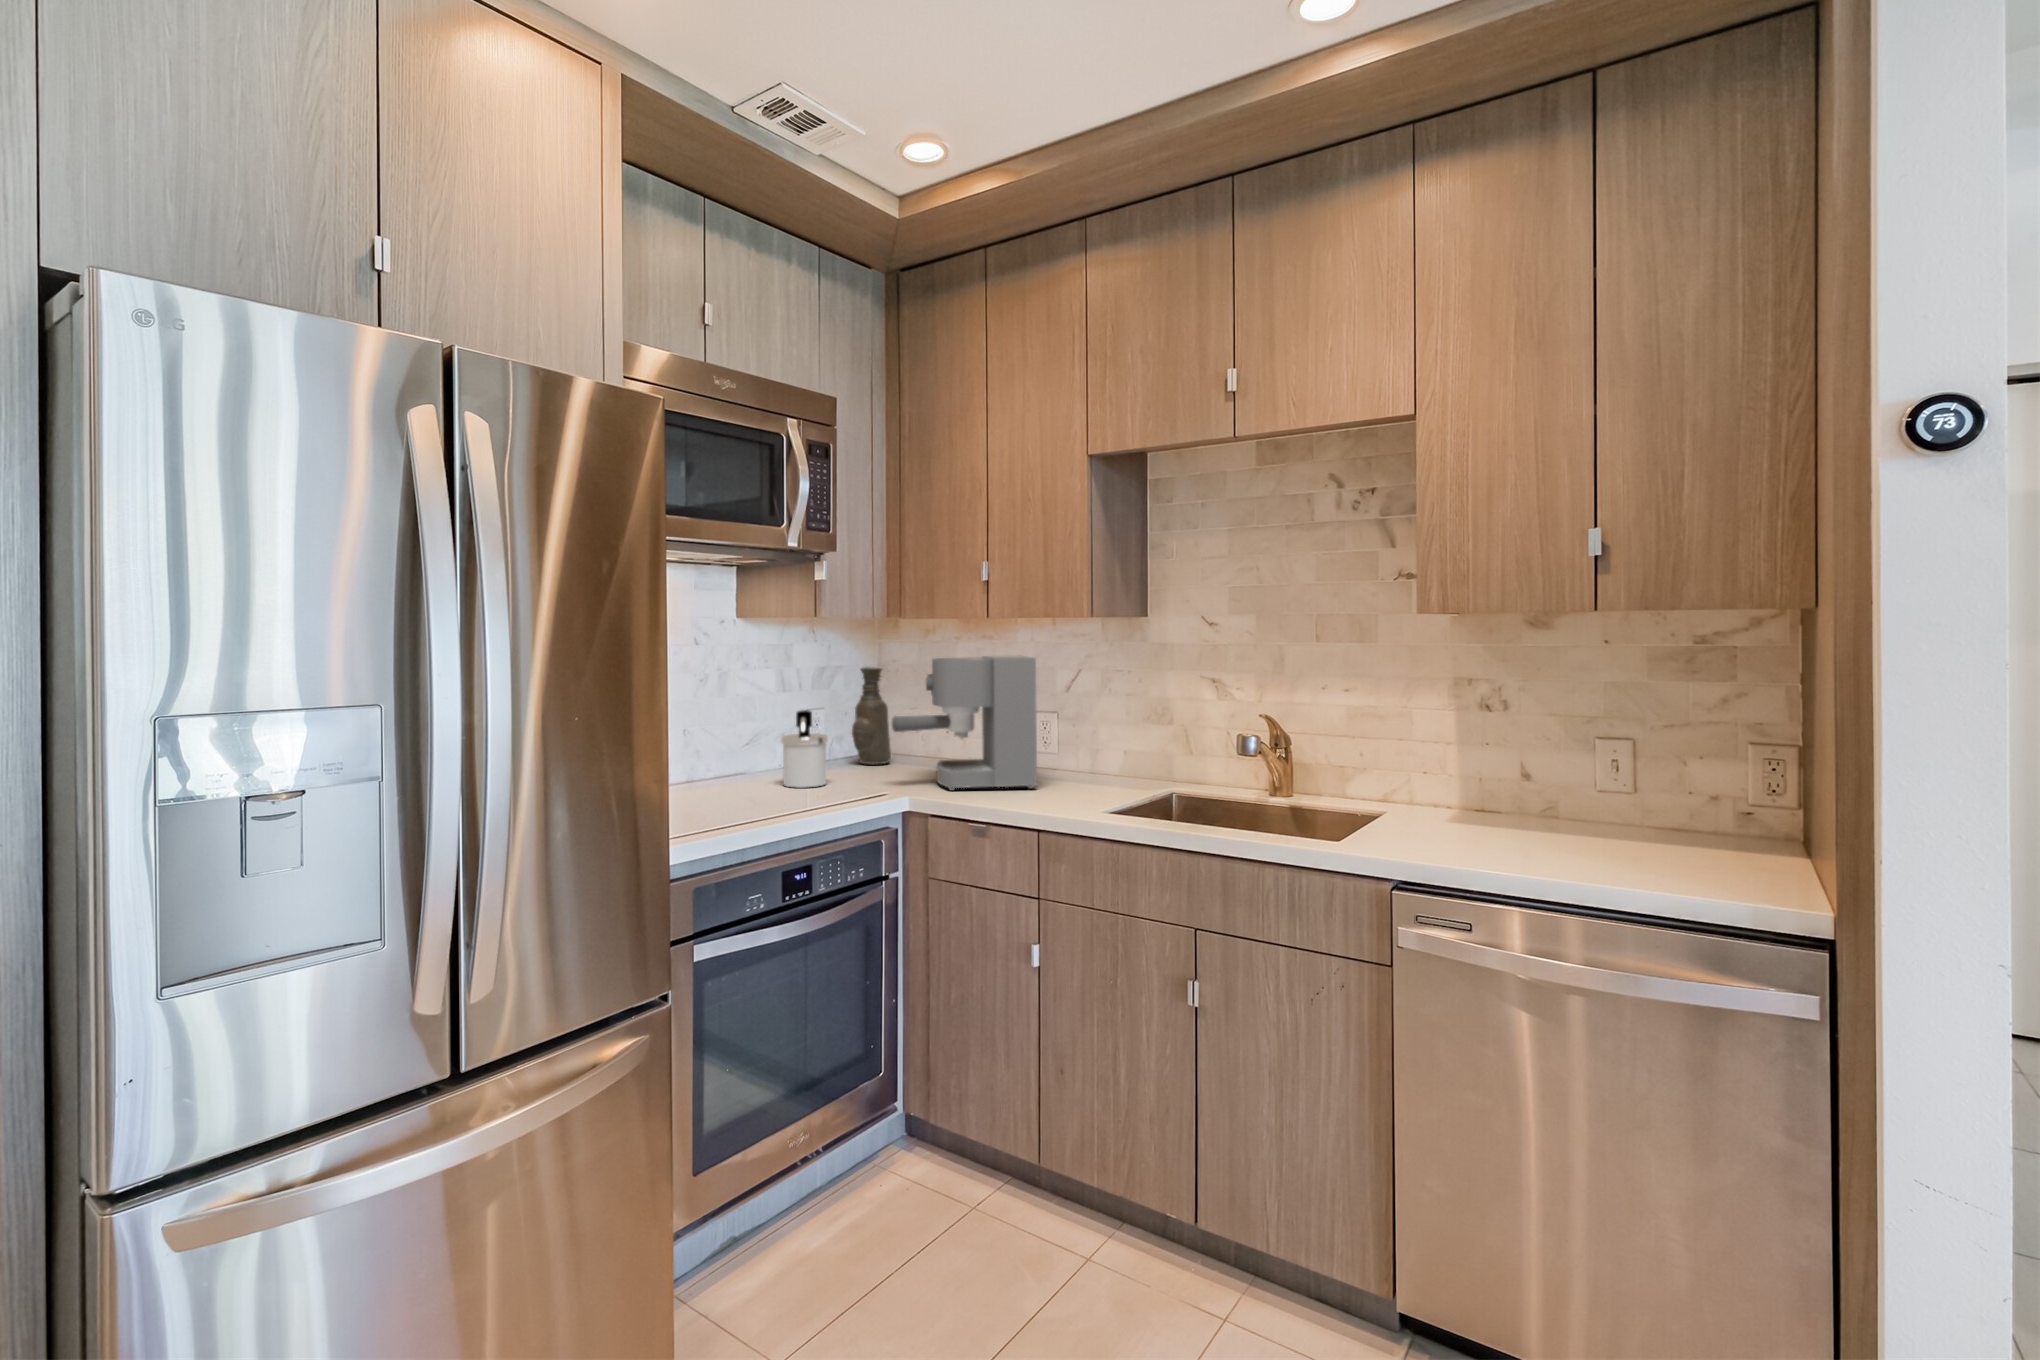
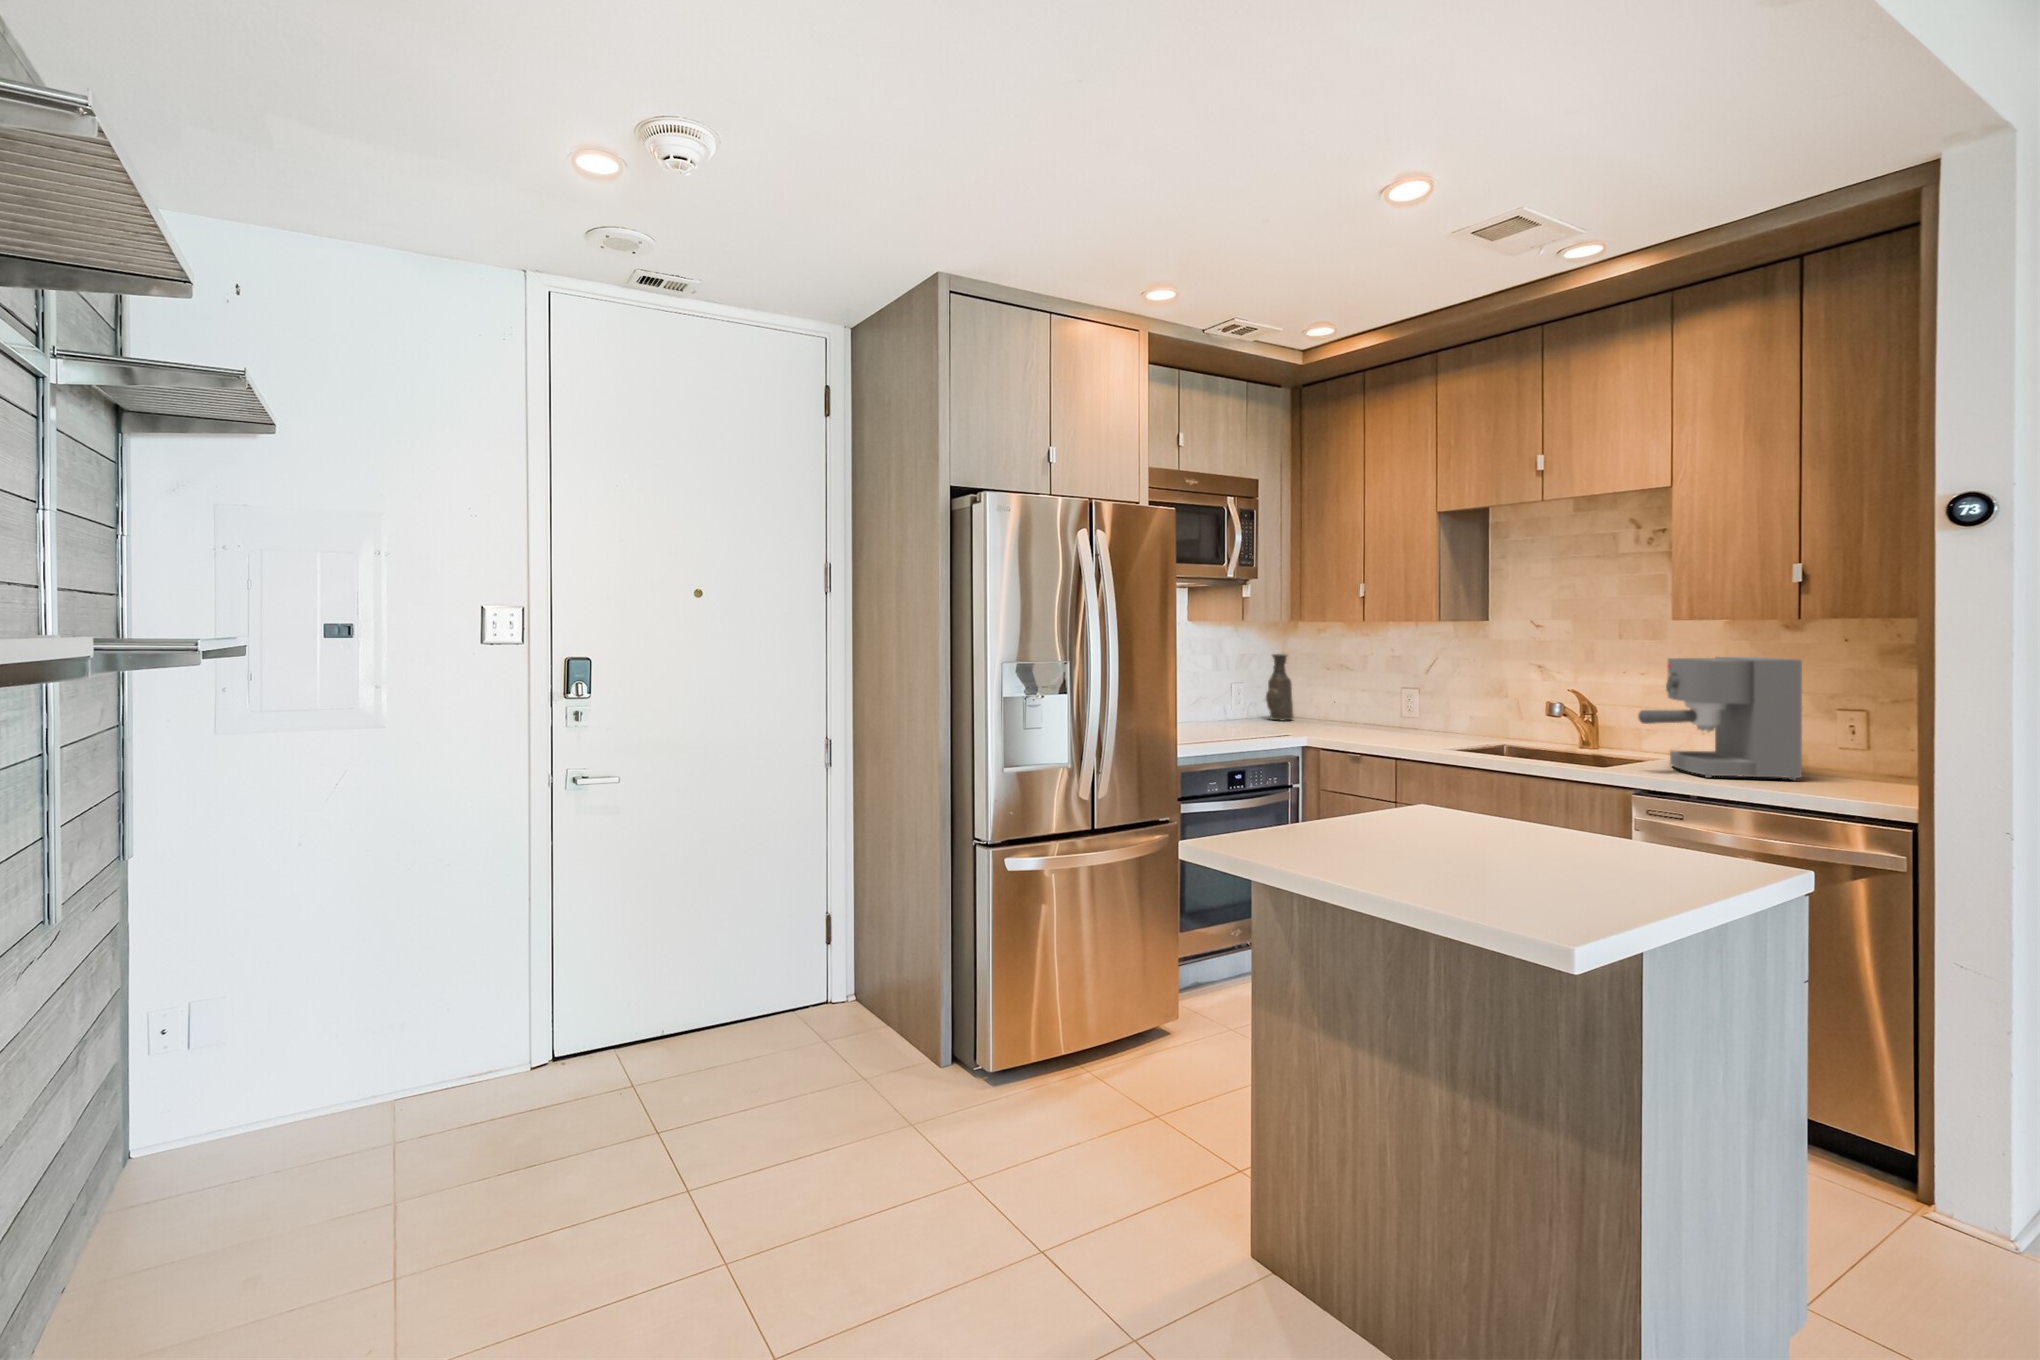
coffee maker: present [892,656,1037,790] -> present [1638,657,1802,780]
soap dispenser: present [781,710,827,788] -> none [1222,681,1252,730]

